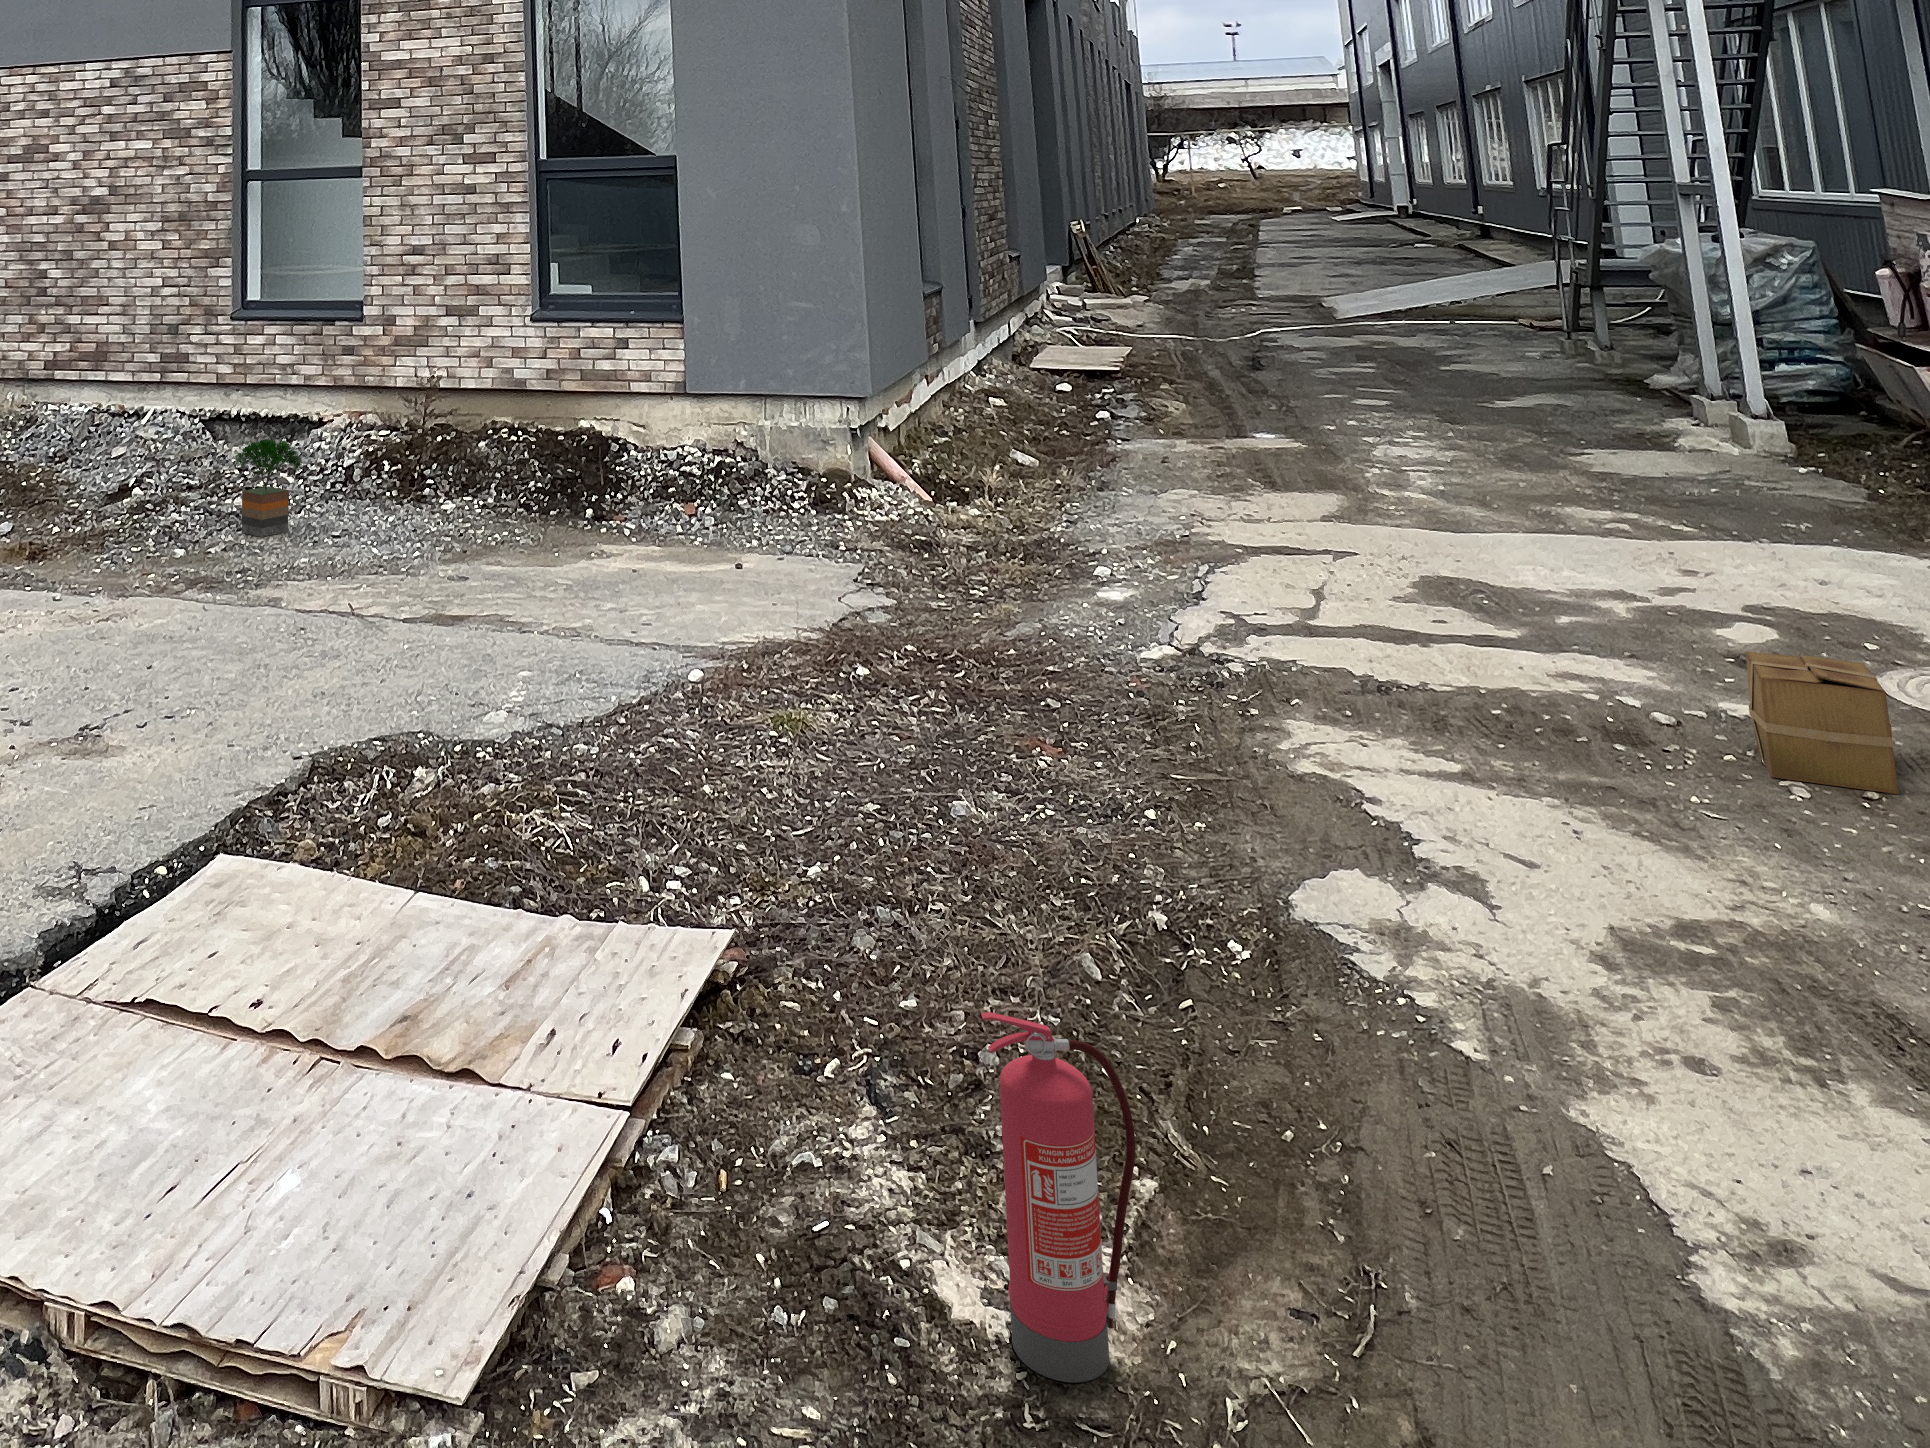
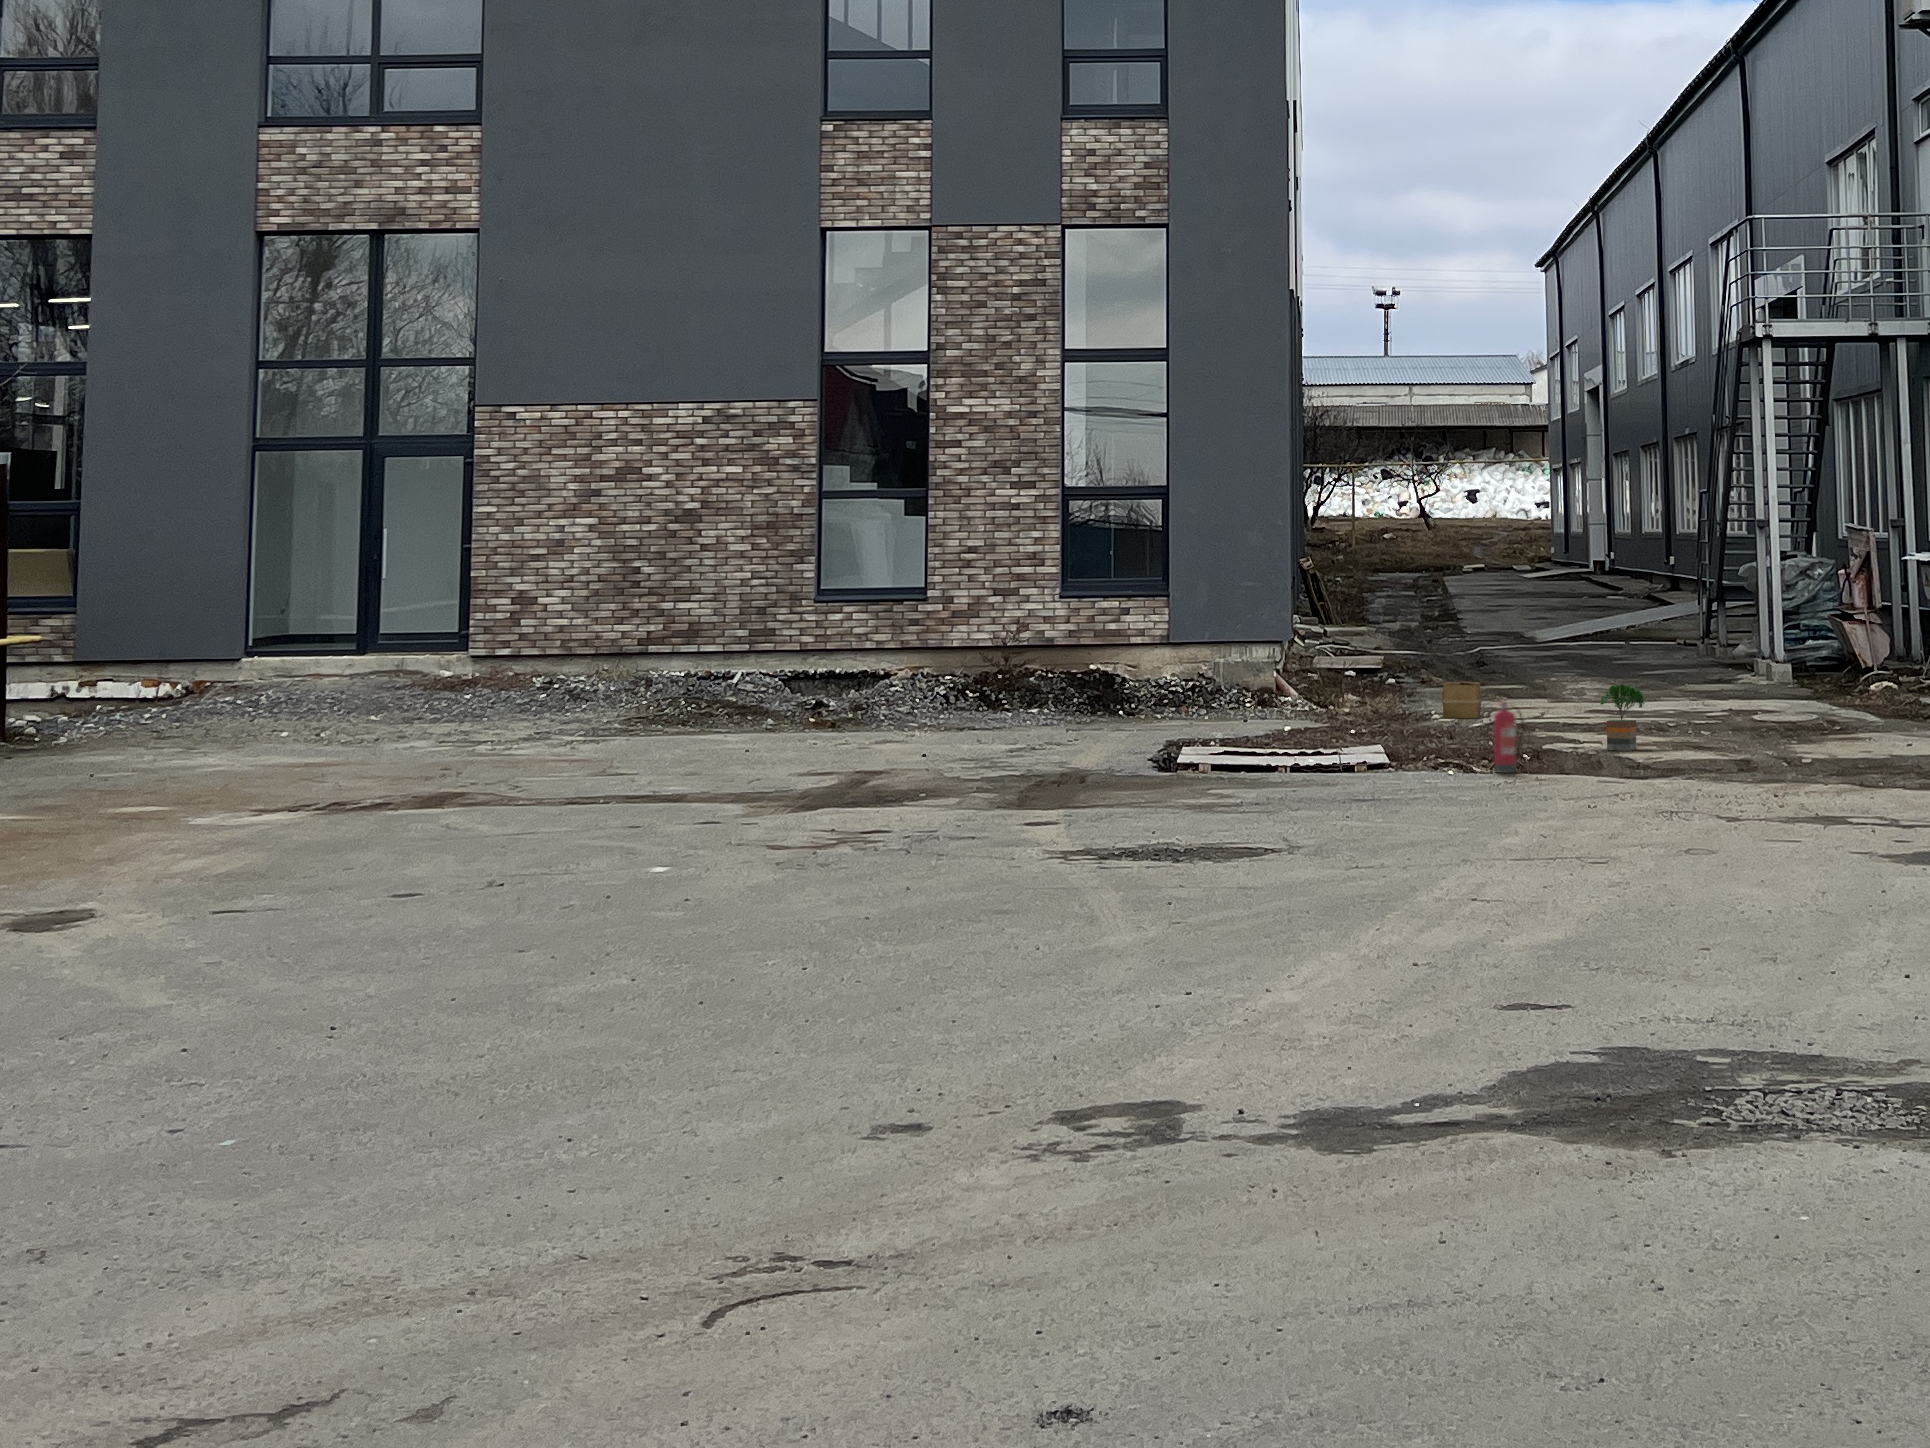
potted tree: present [236,439,303,537] -> present [1600,685,1646,751]
cardboard box: present [1746,651,1899,794] -> present [1442,682,1482,718]

